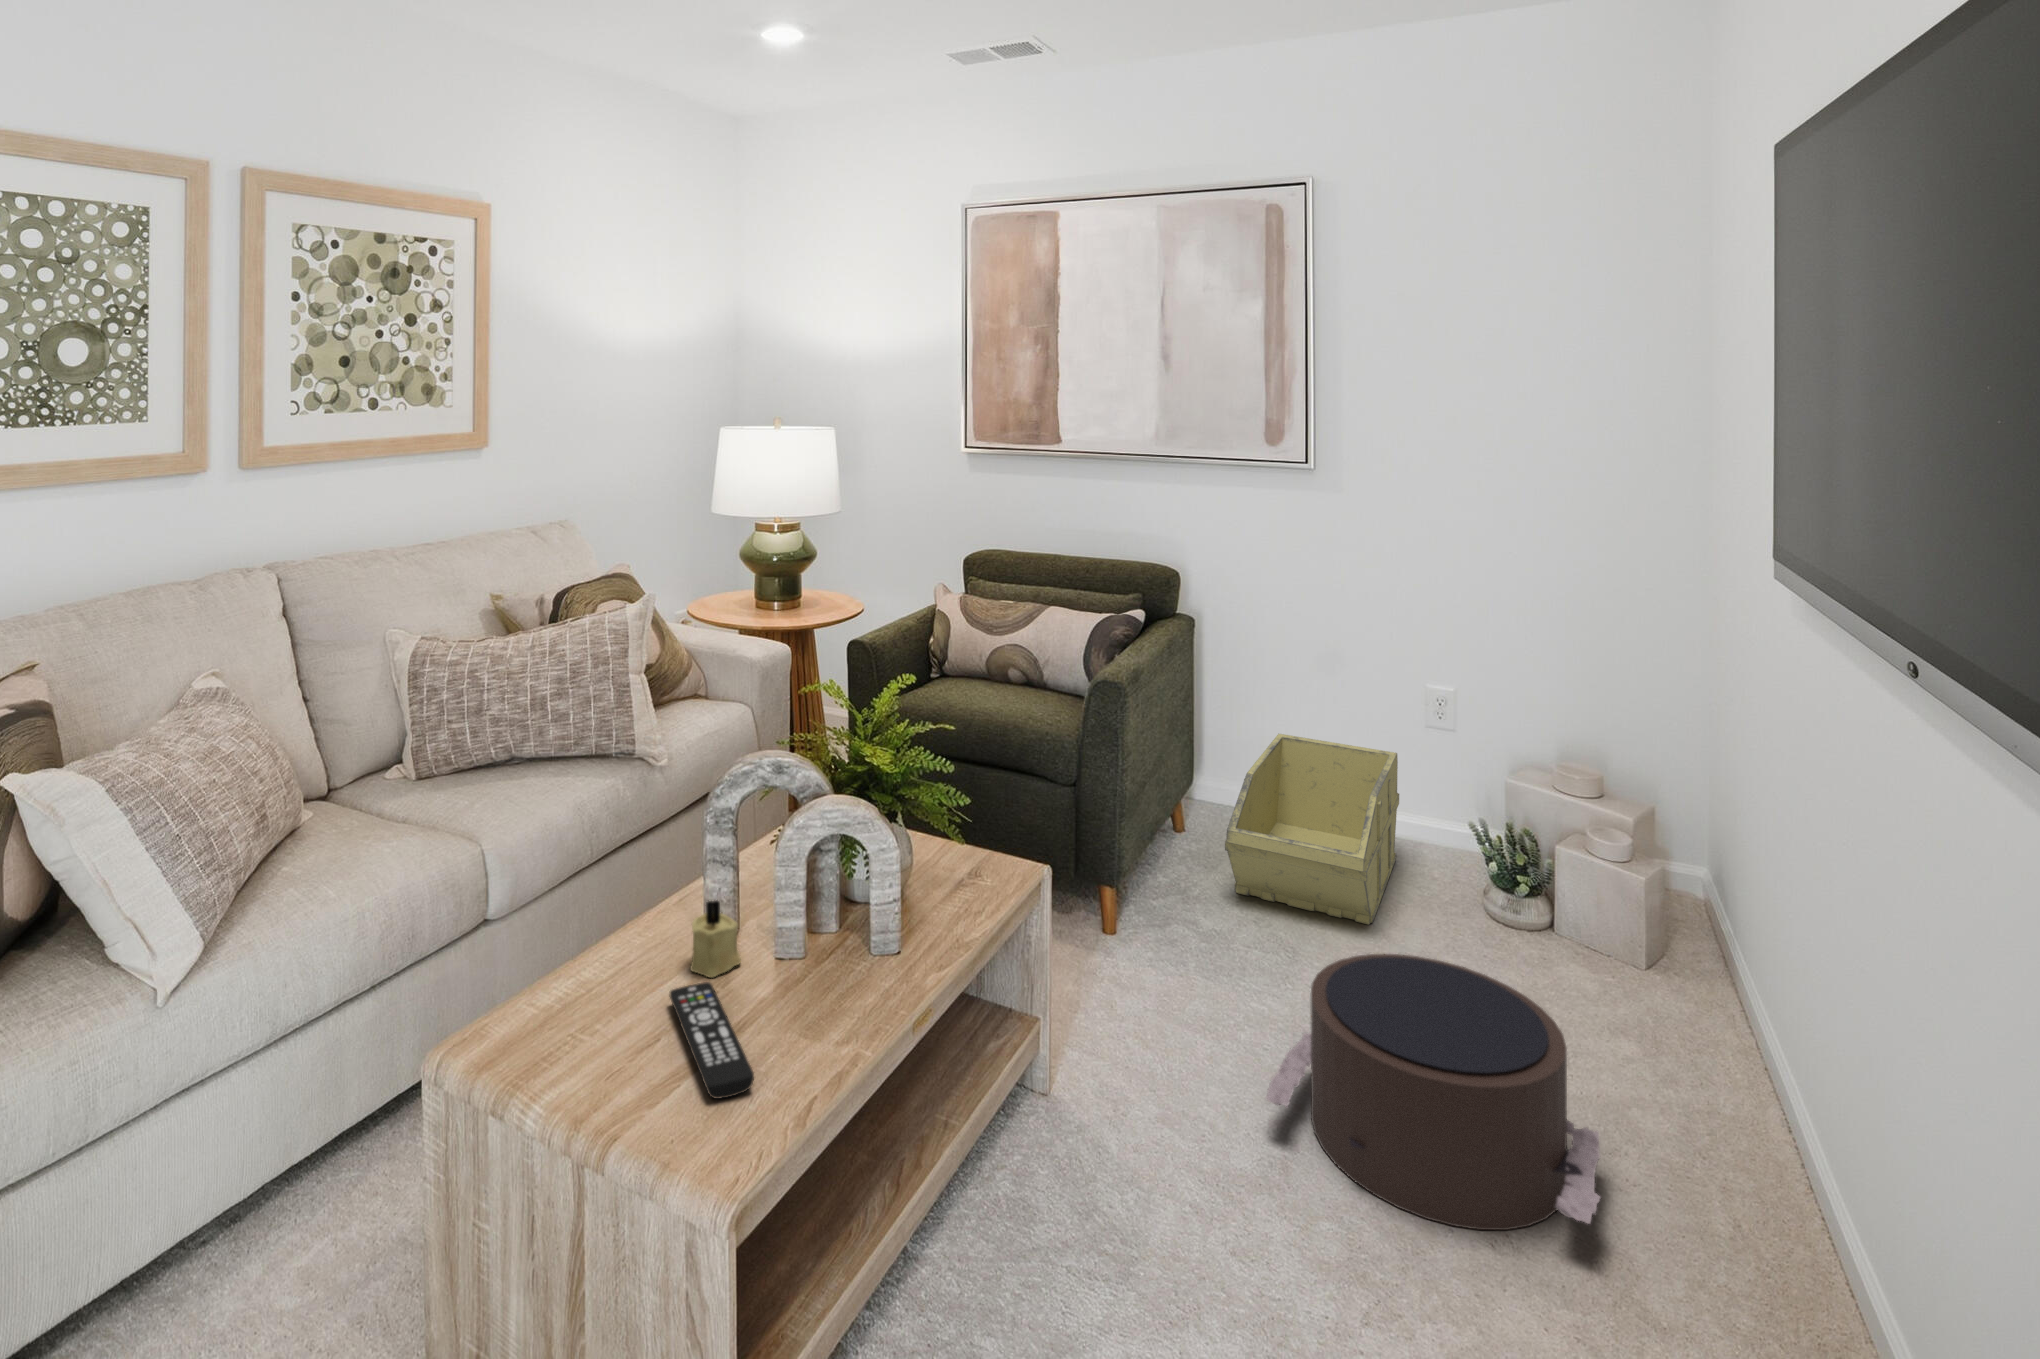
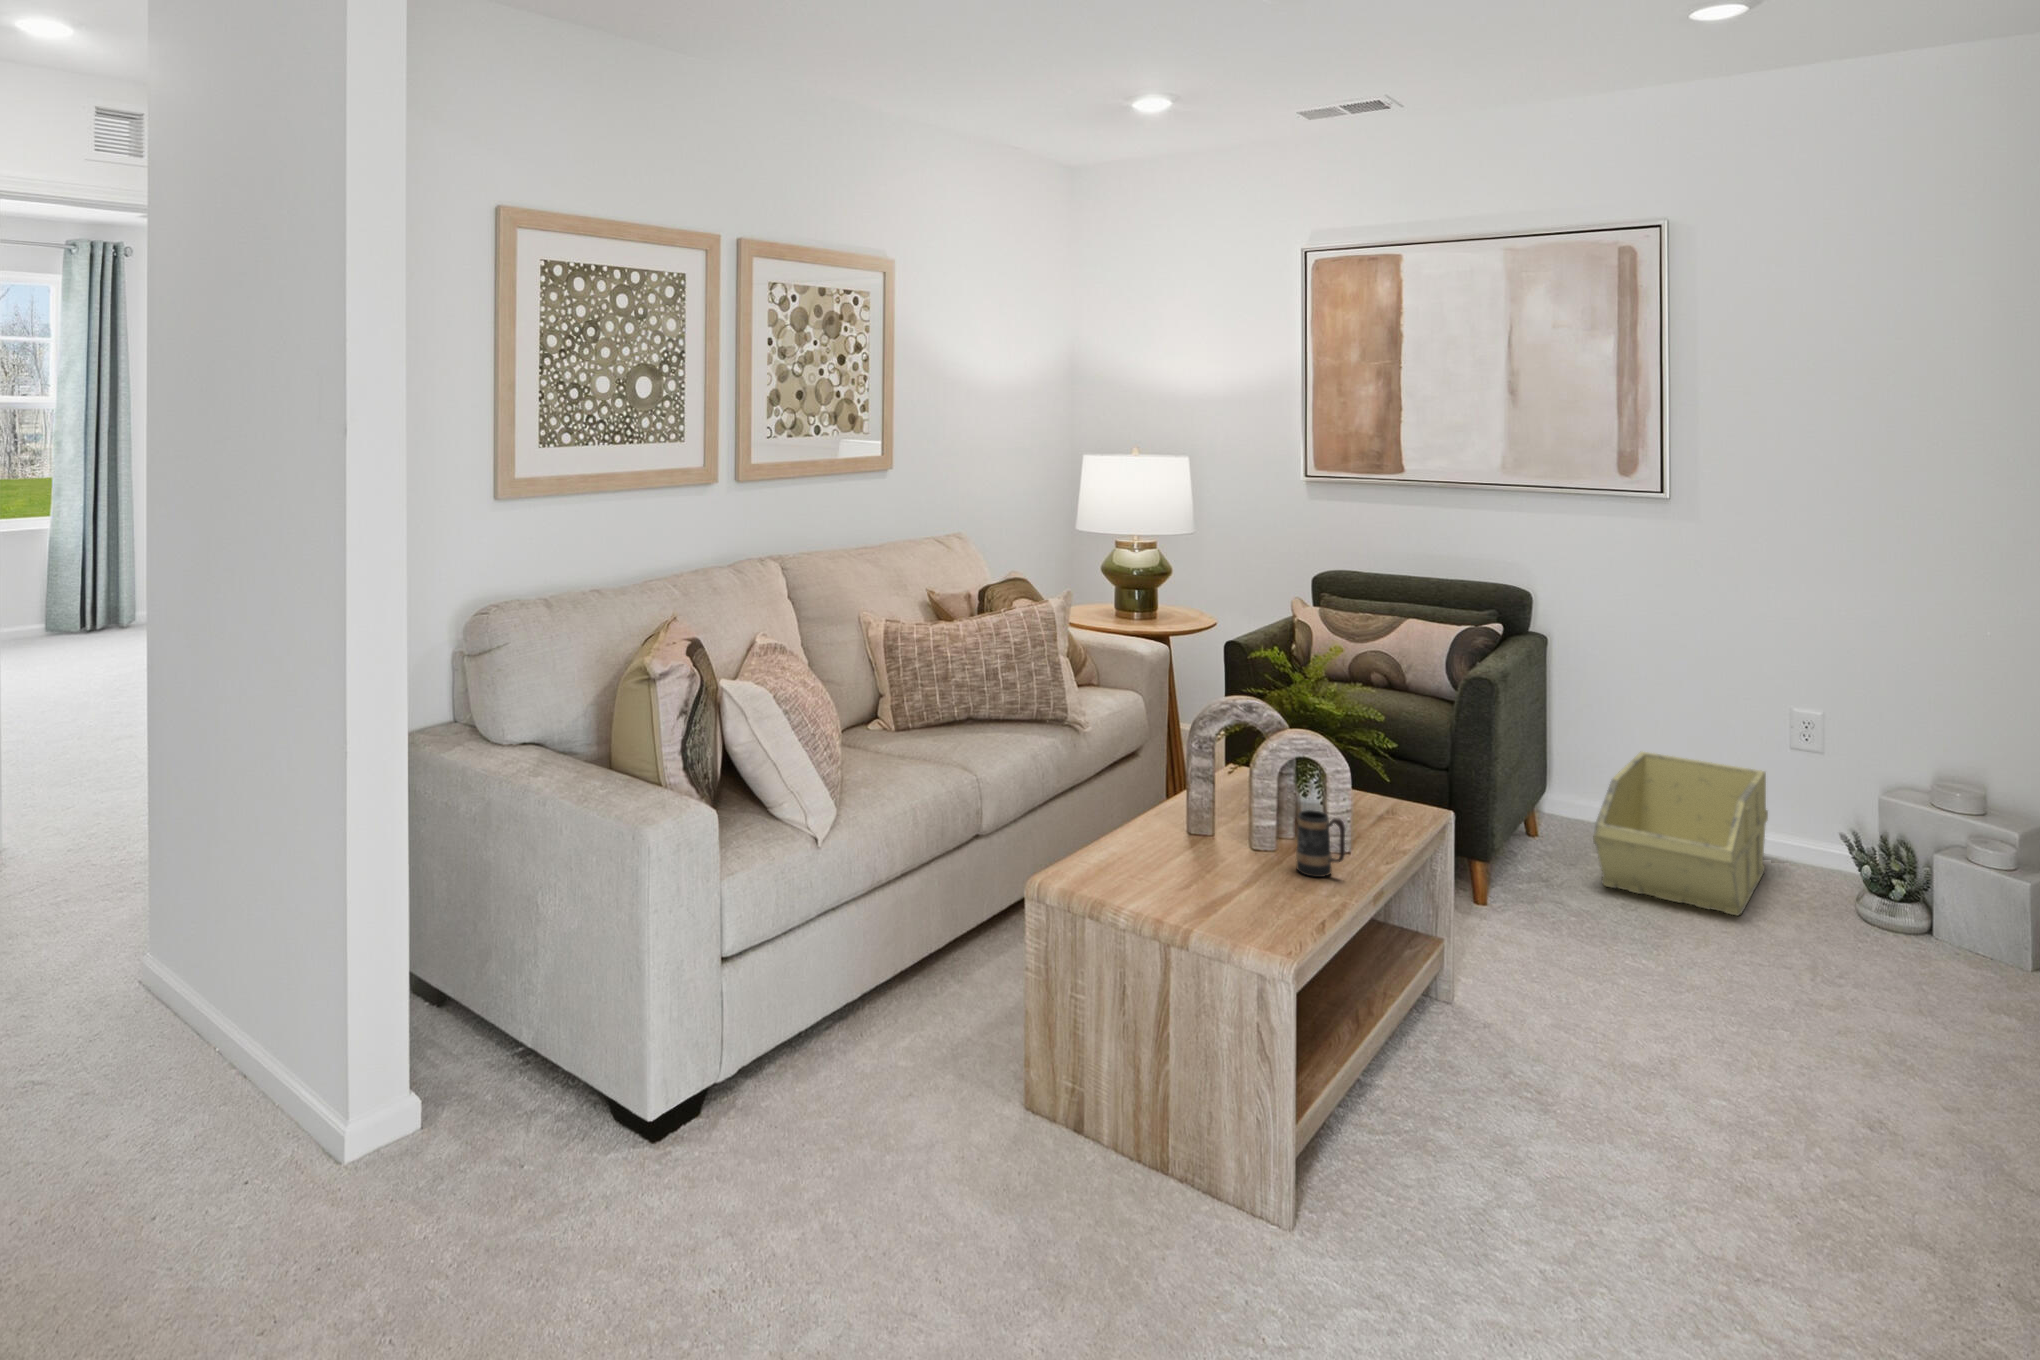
candle: present [691,901,741,977] -> none [1188,802,1226,857]
mug: none [823,908,883,1004] -> present [1296,810,1345,877]
pouf: present [1266,954,1600,1230] -> none [1647,908,1951,1106]
remote control: present [669,982,754,1099] -> none [1185,855,1273,912]

